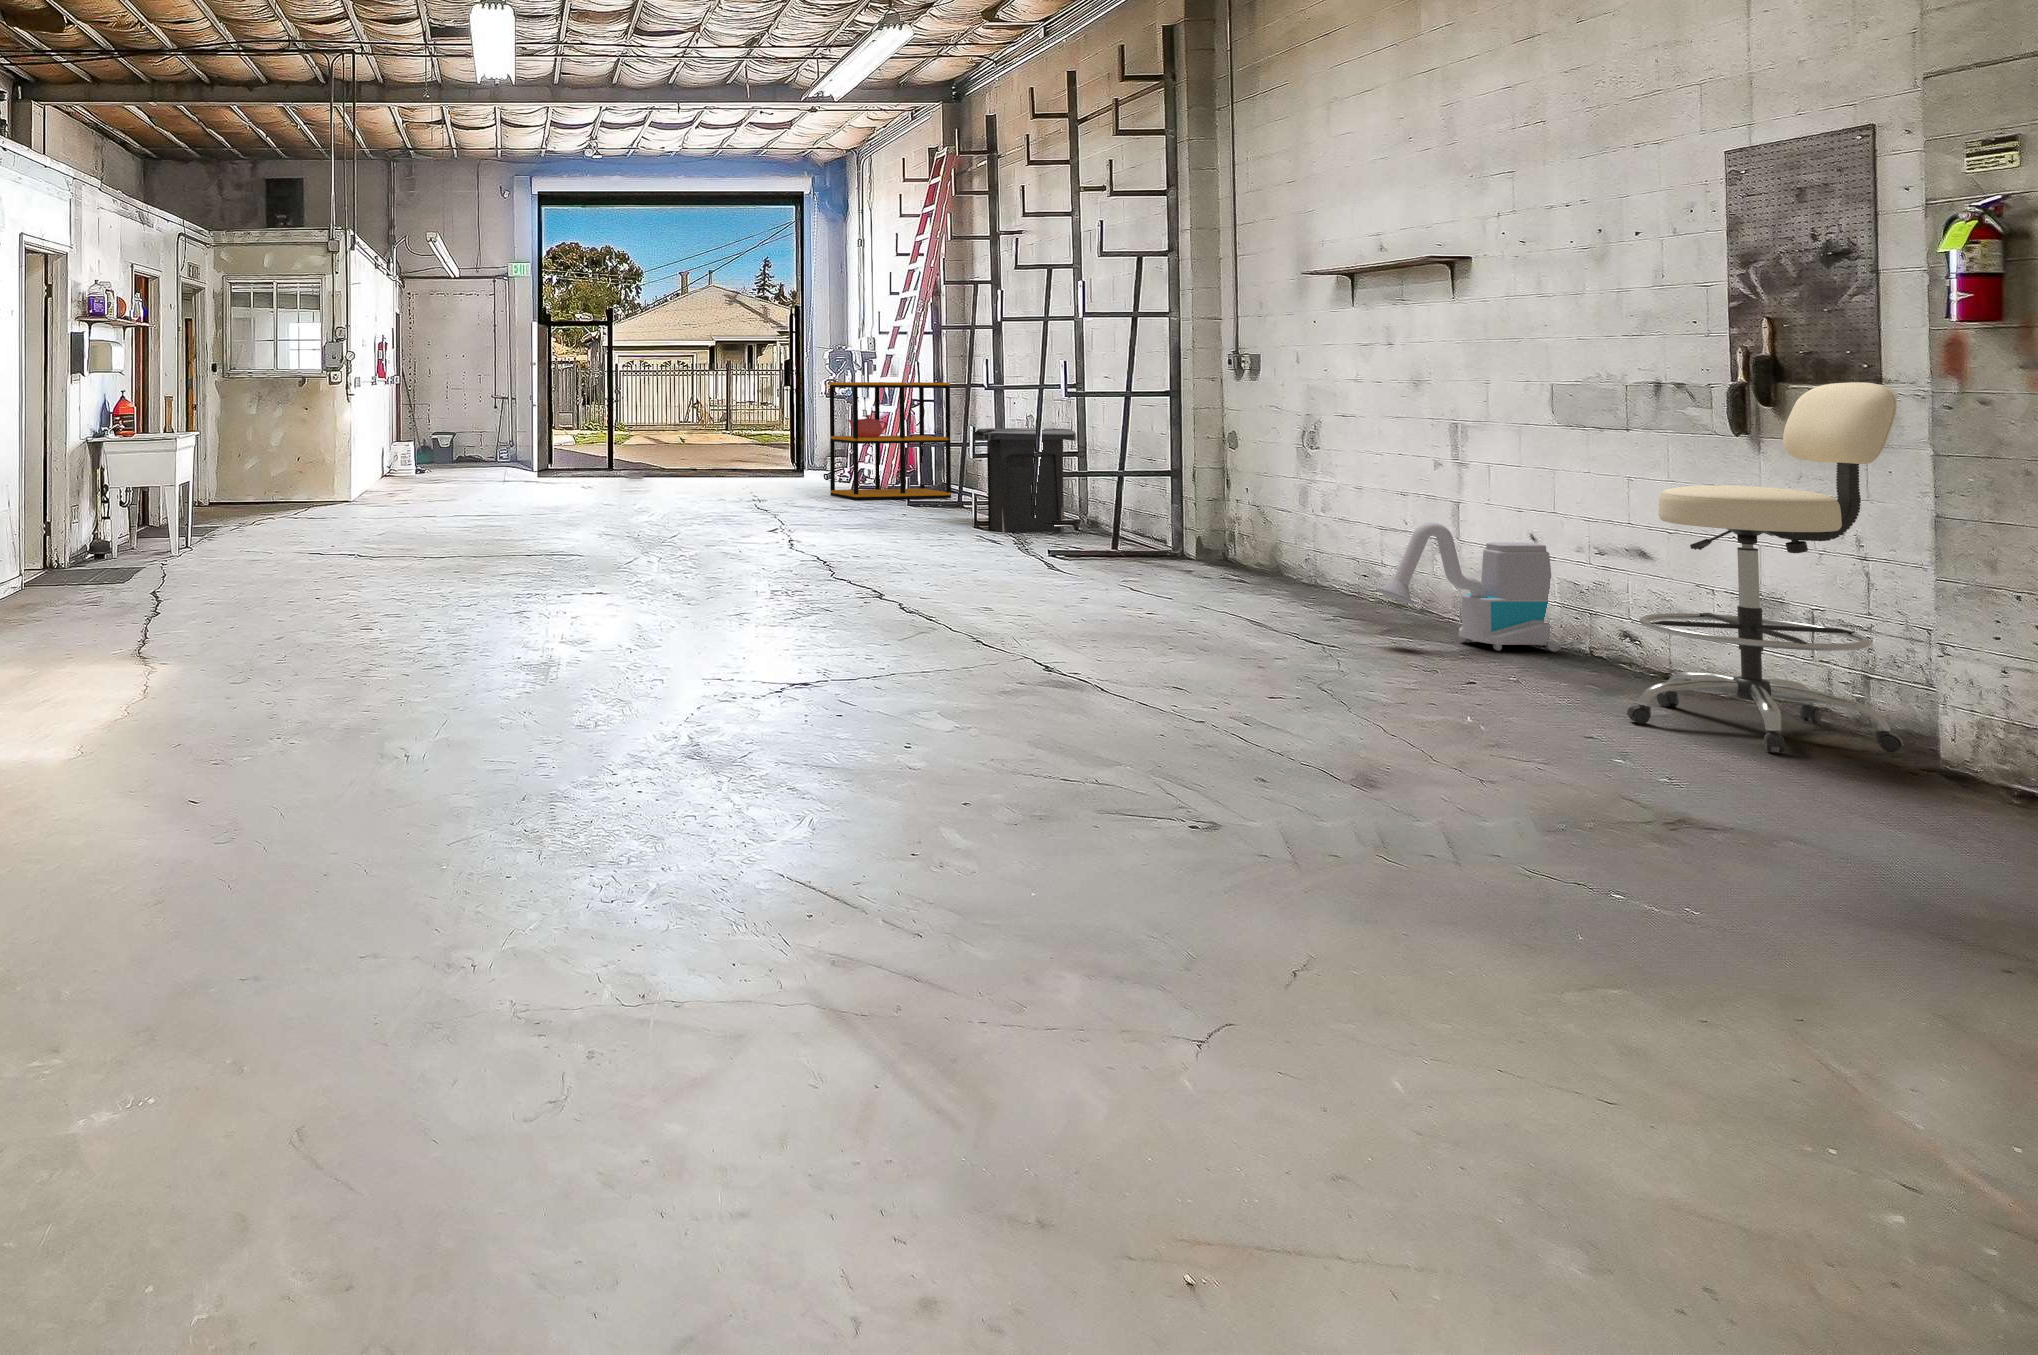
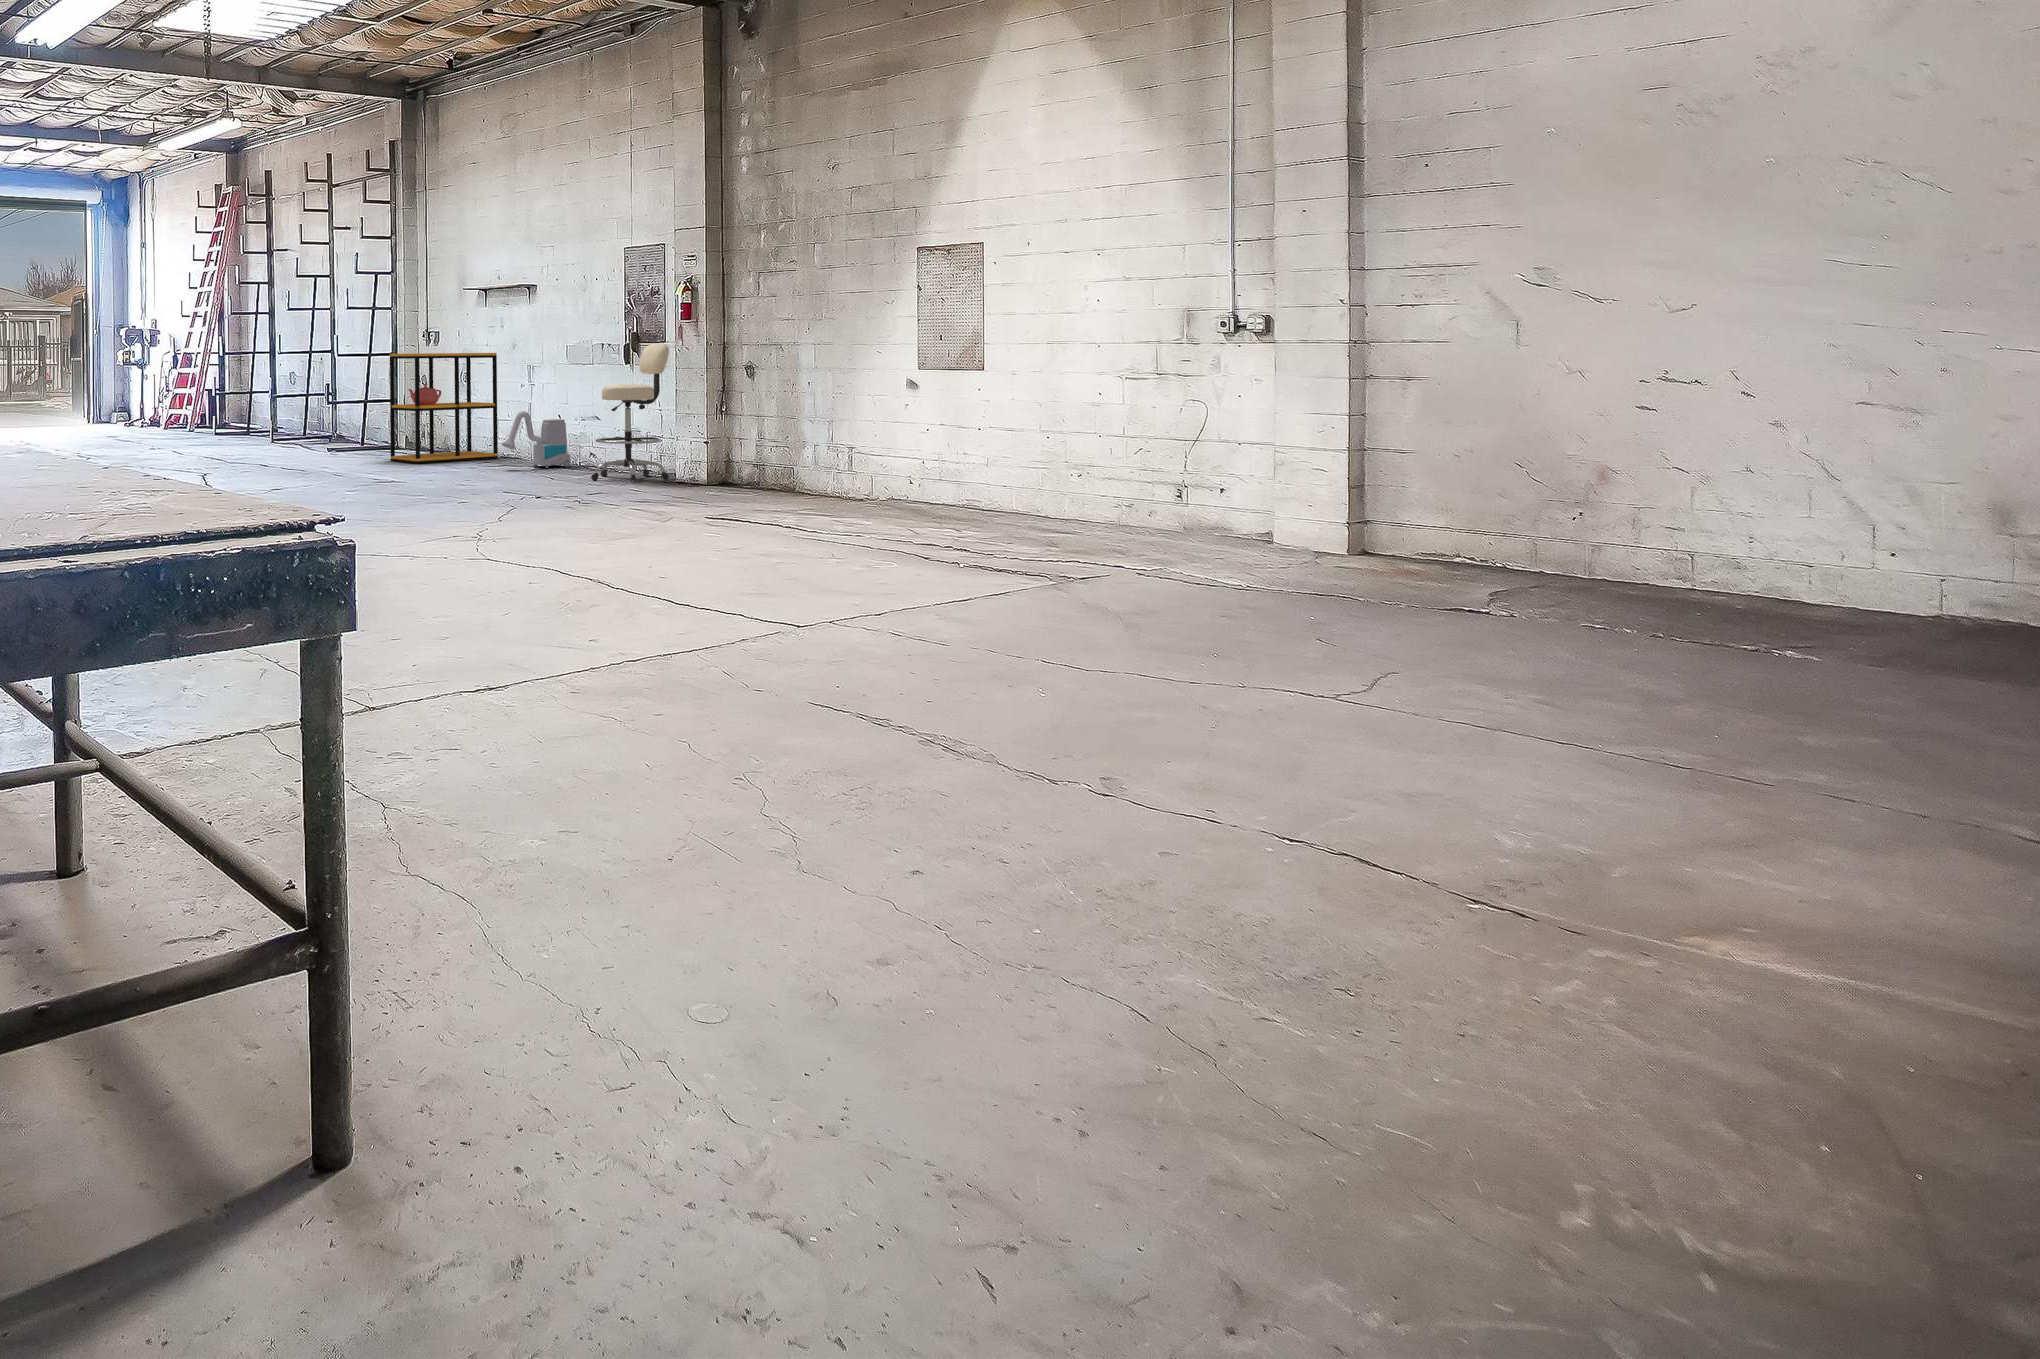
shelving unit: present [830,382,951,500] -> present [390,353,498,464]
trash can: present [974,428,1076,532] -> none [273,380,331,446]

